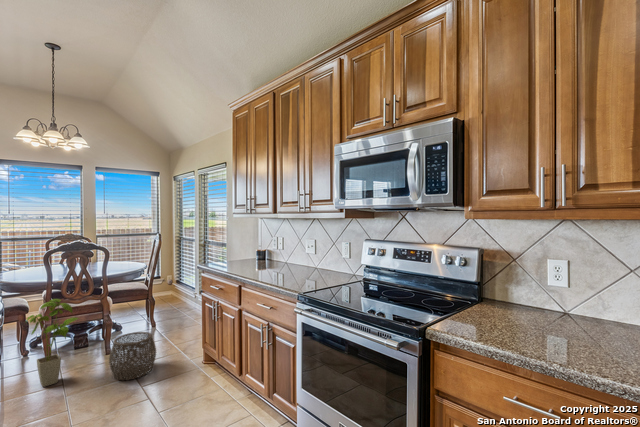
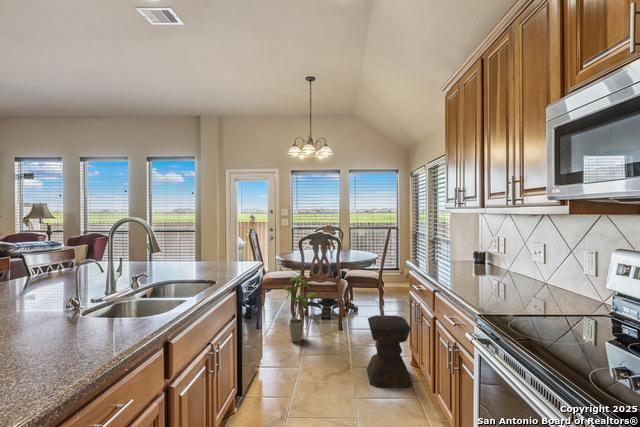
stool: none [160,319,212,395] -> present [367,315,412,388]
woven basket: present [109,332,156,380] -> none [332,316,369,358]

